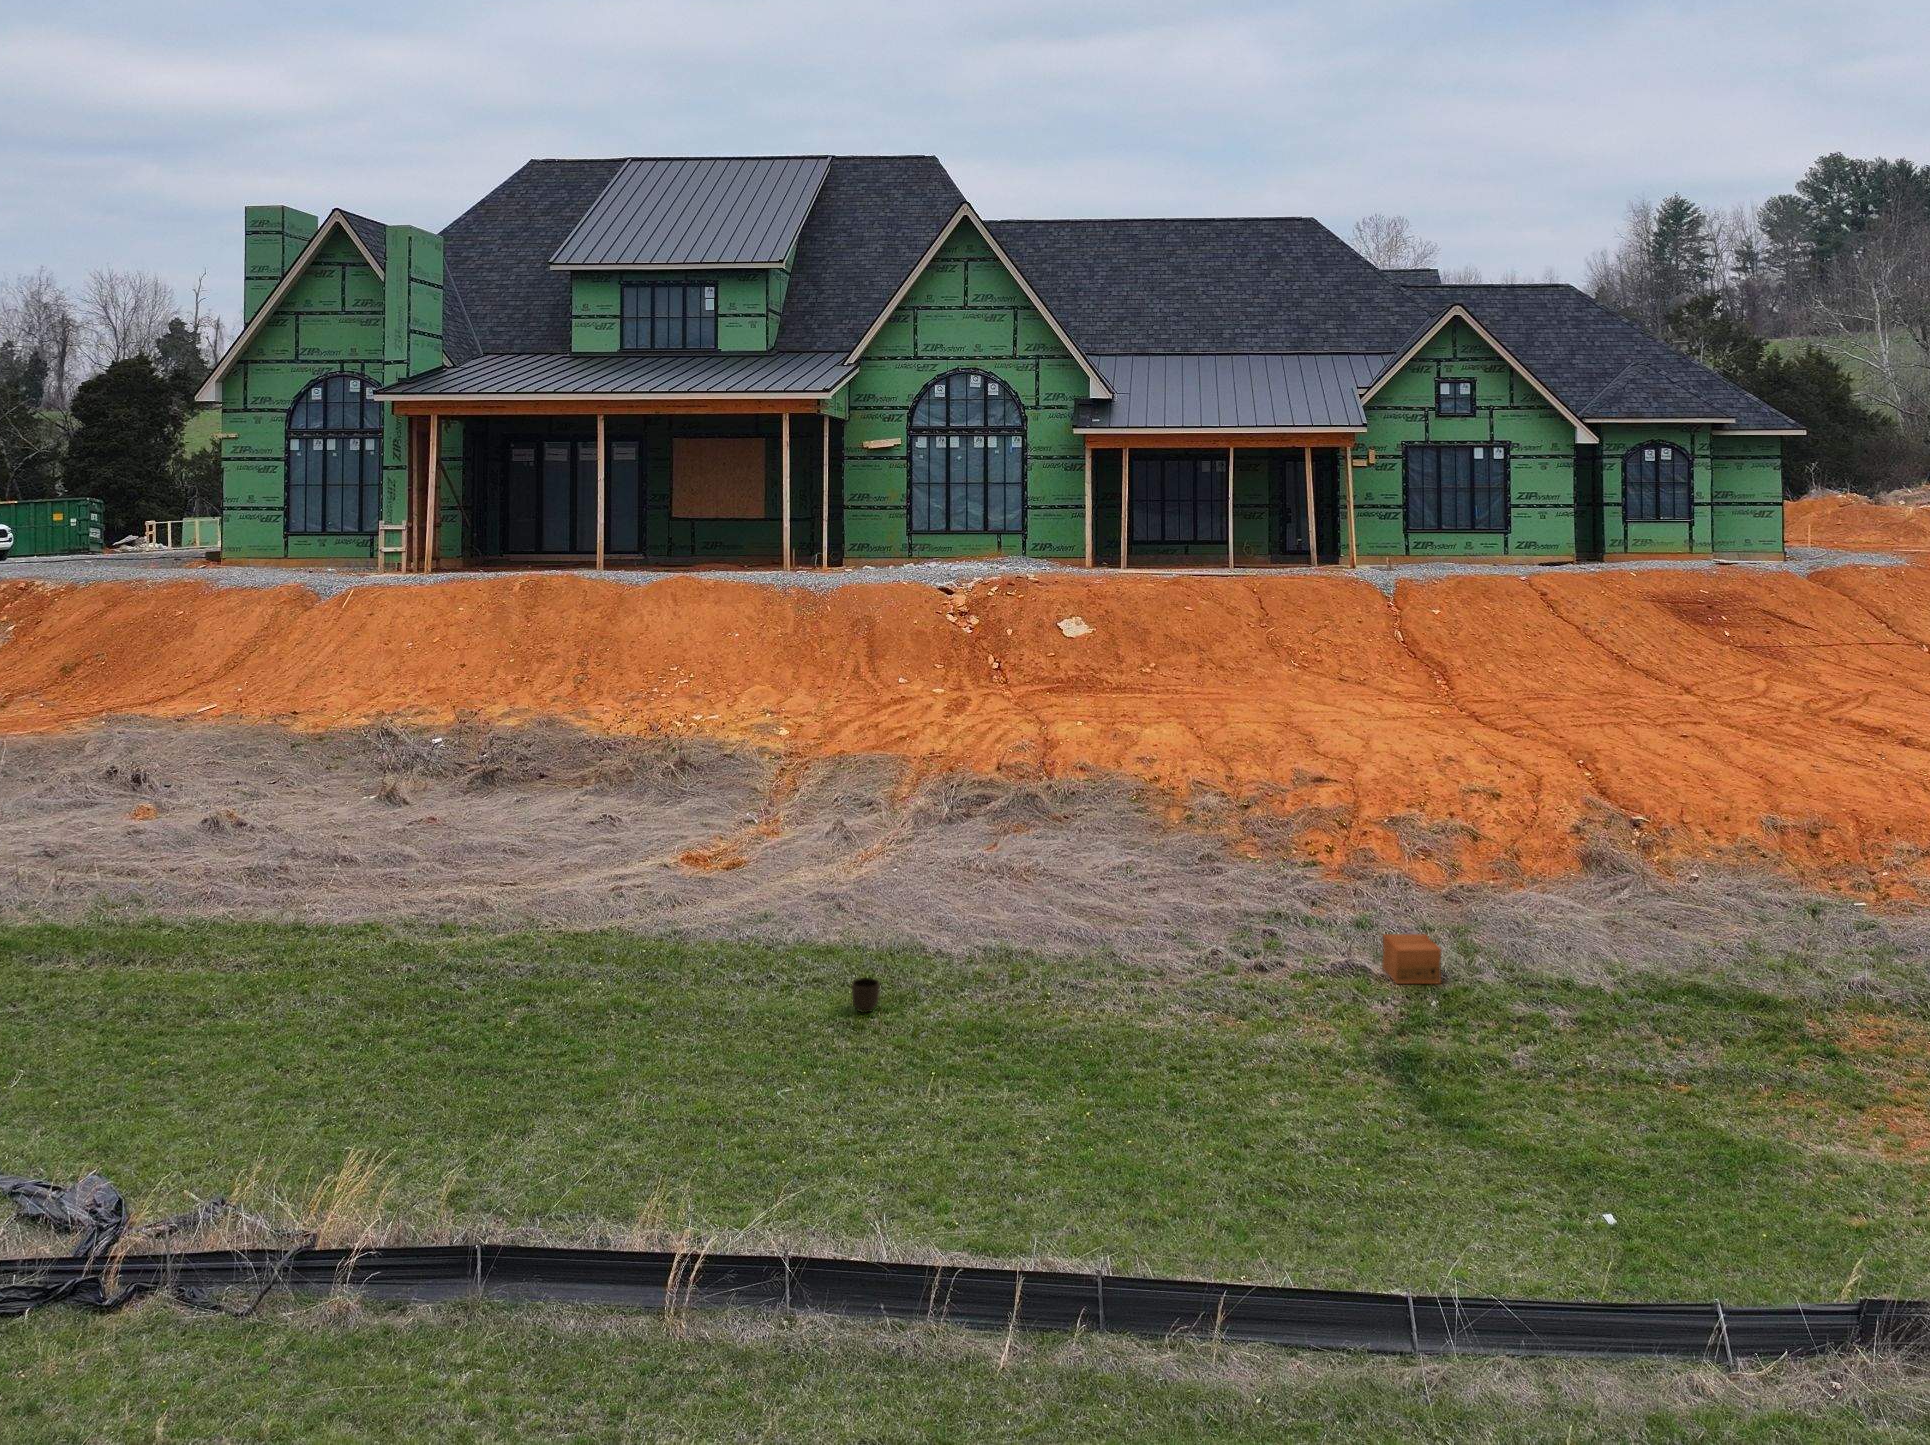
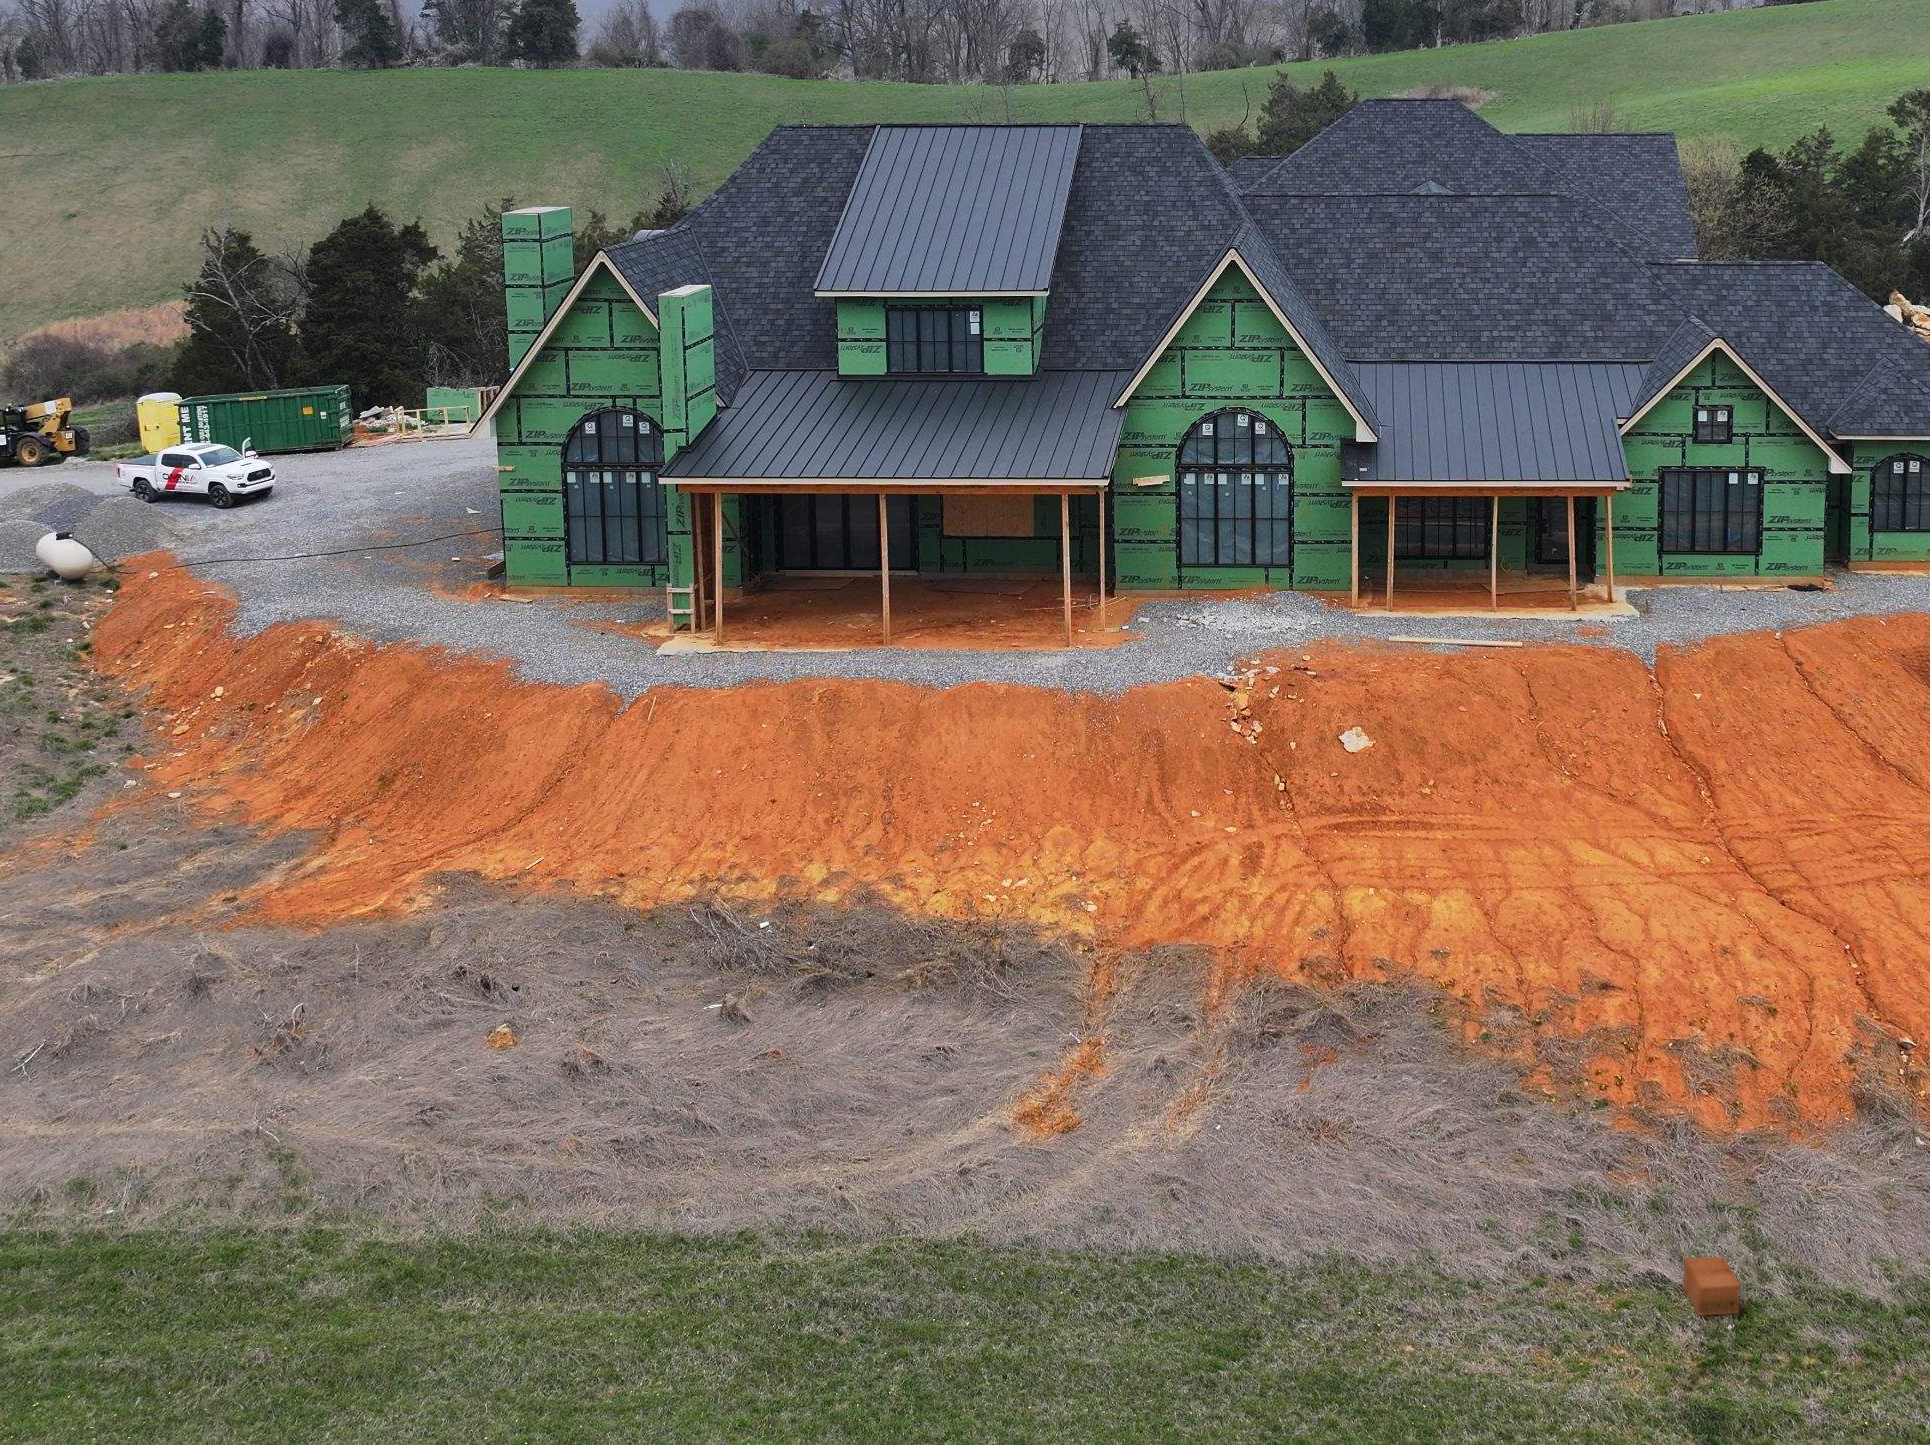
planter: present [852,978,880,1013] -> none [1205,1347,1231,1384]

